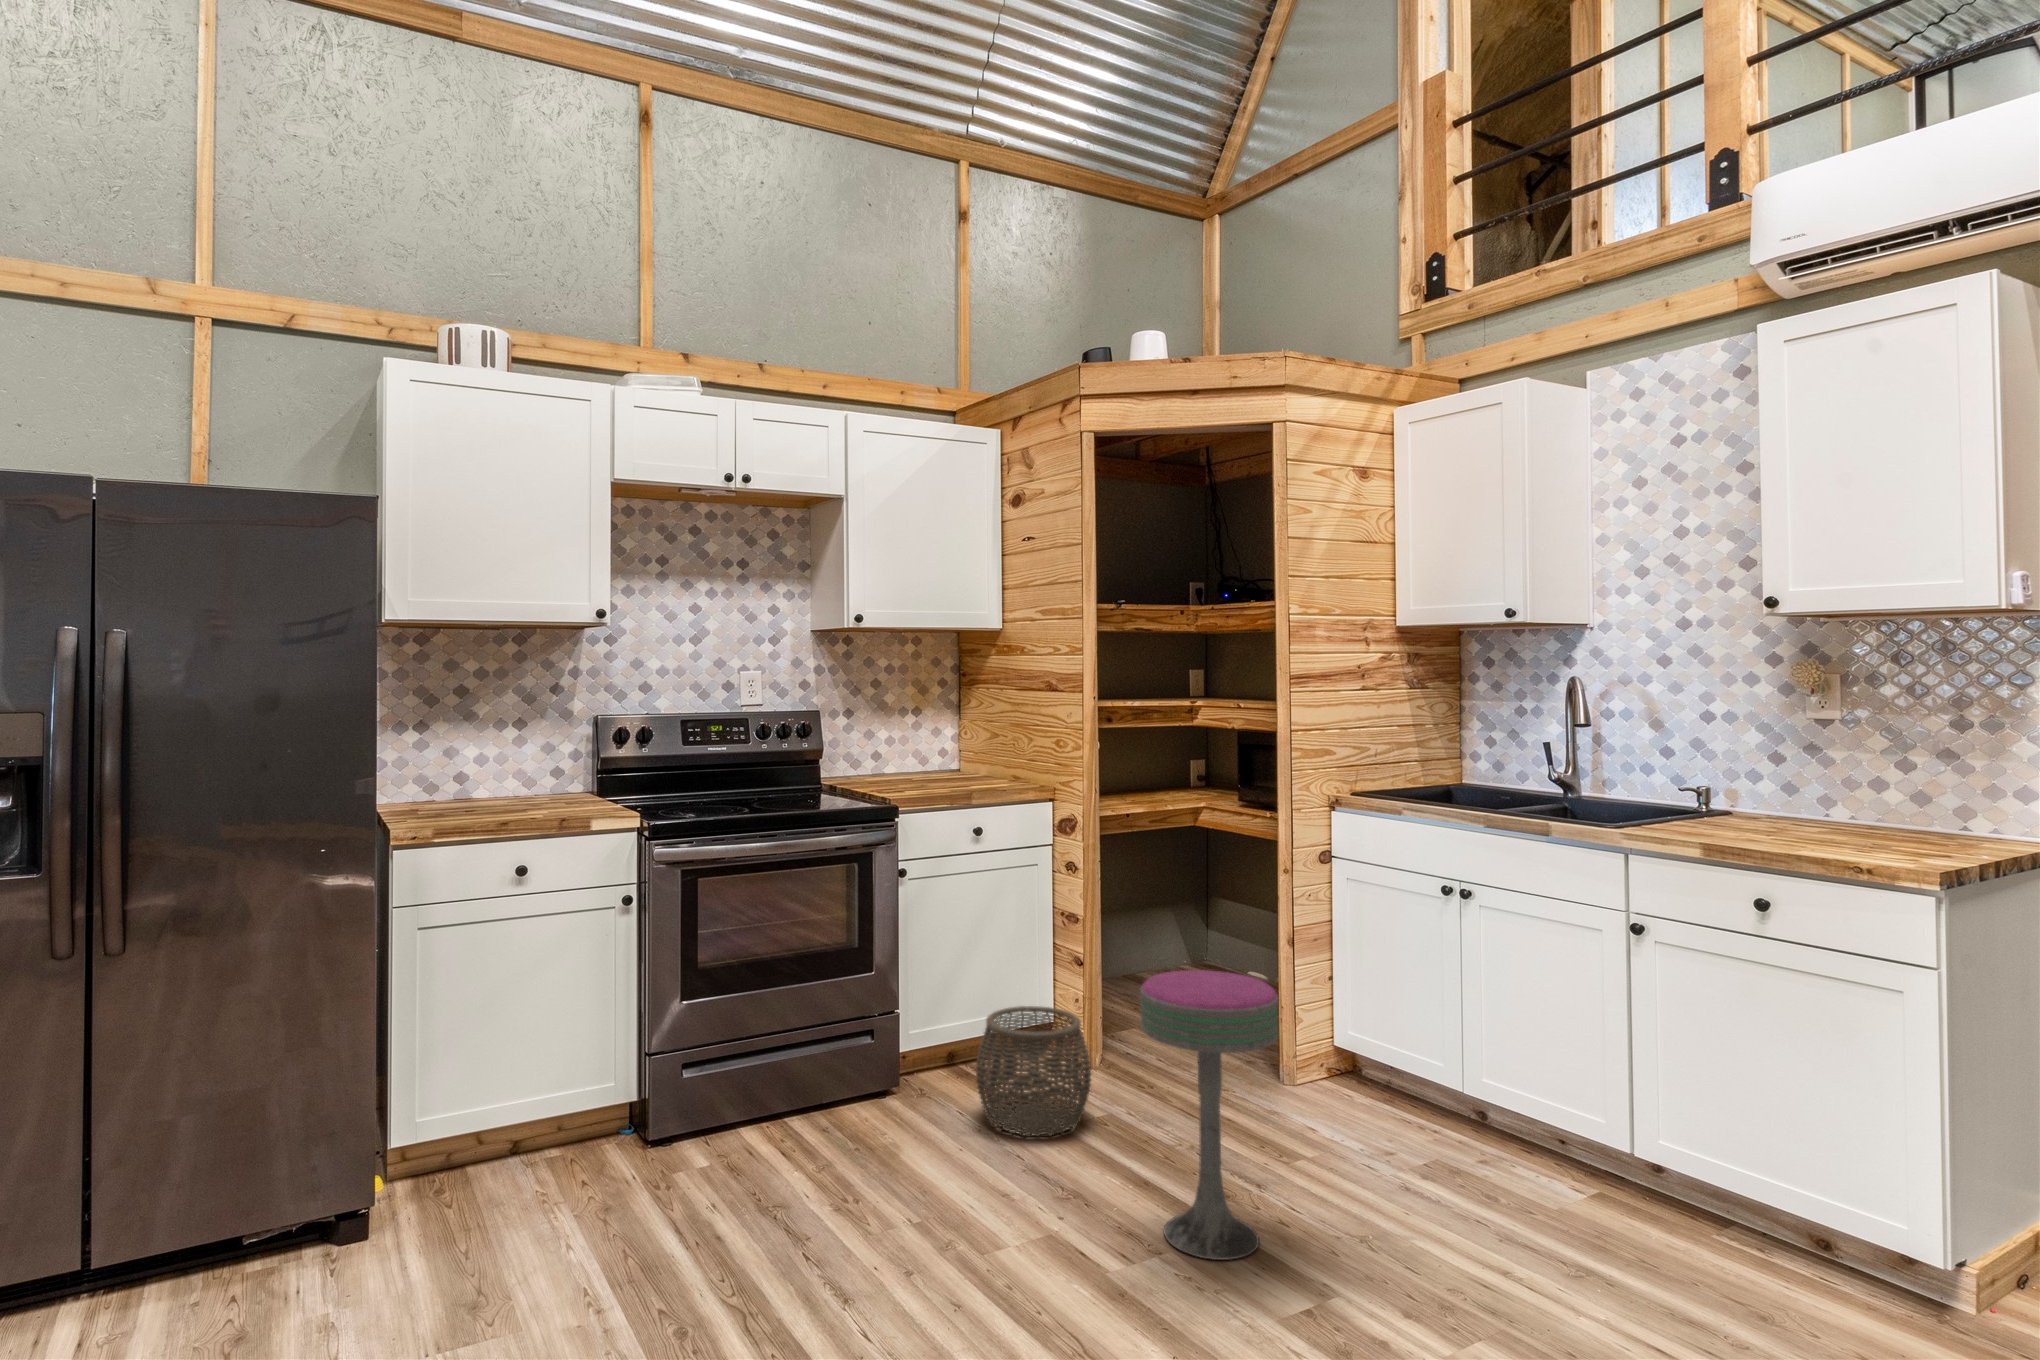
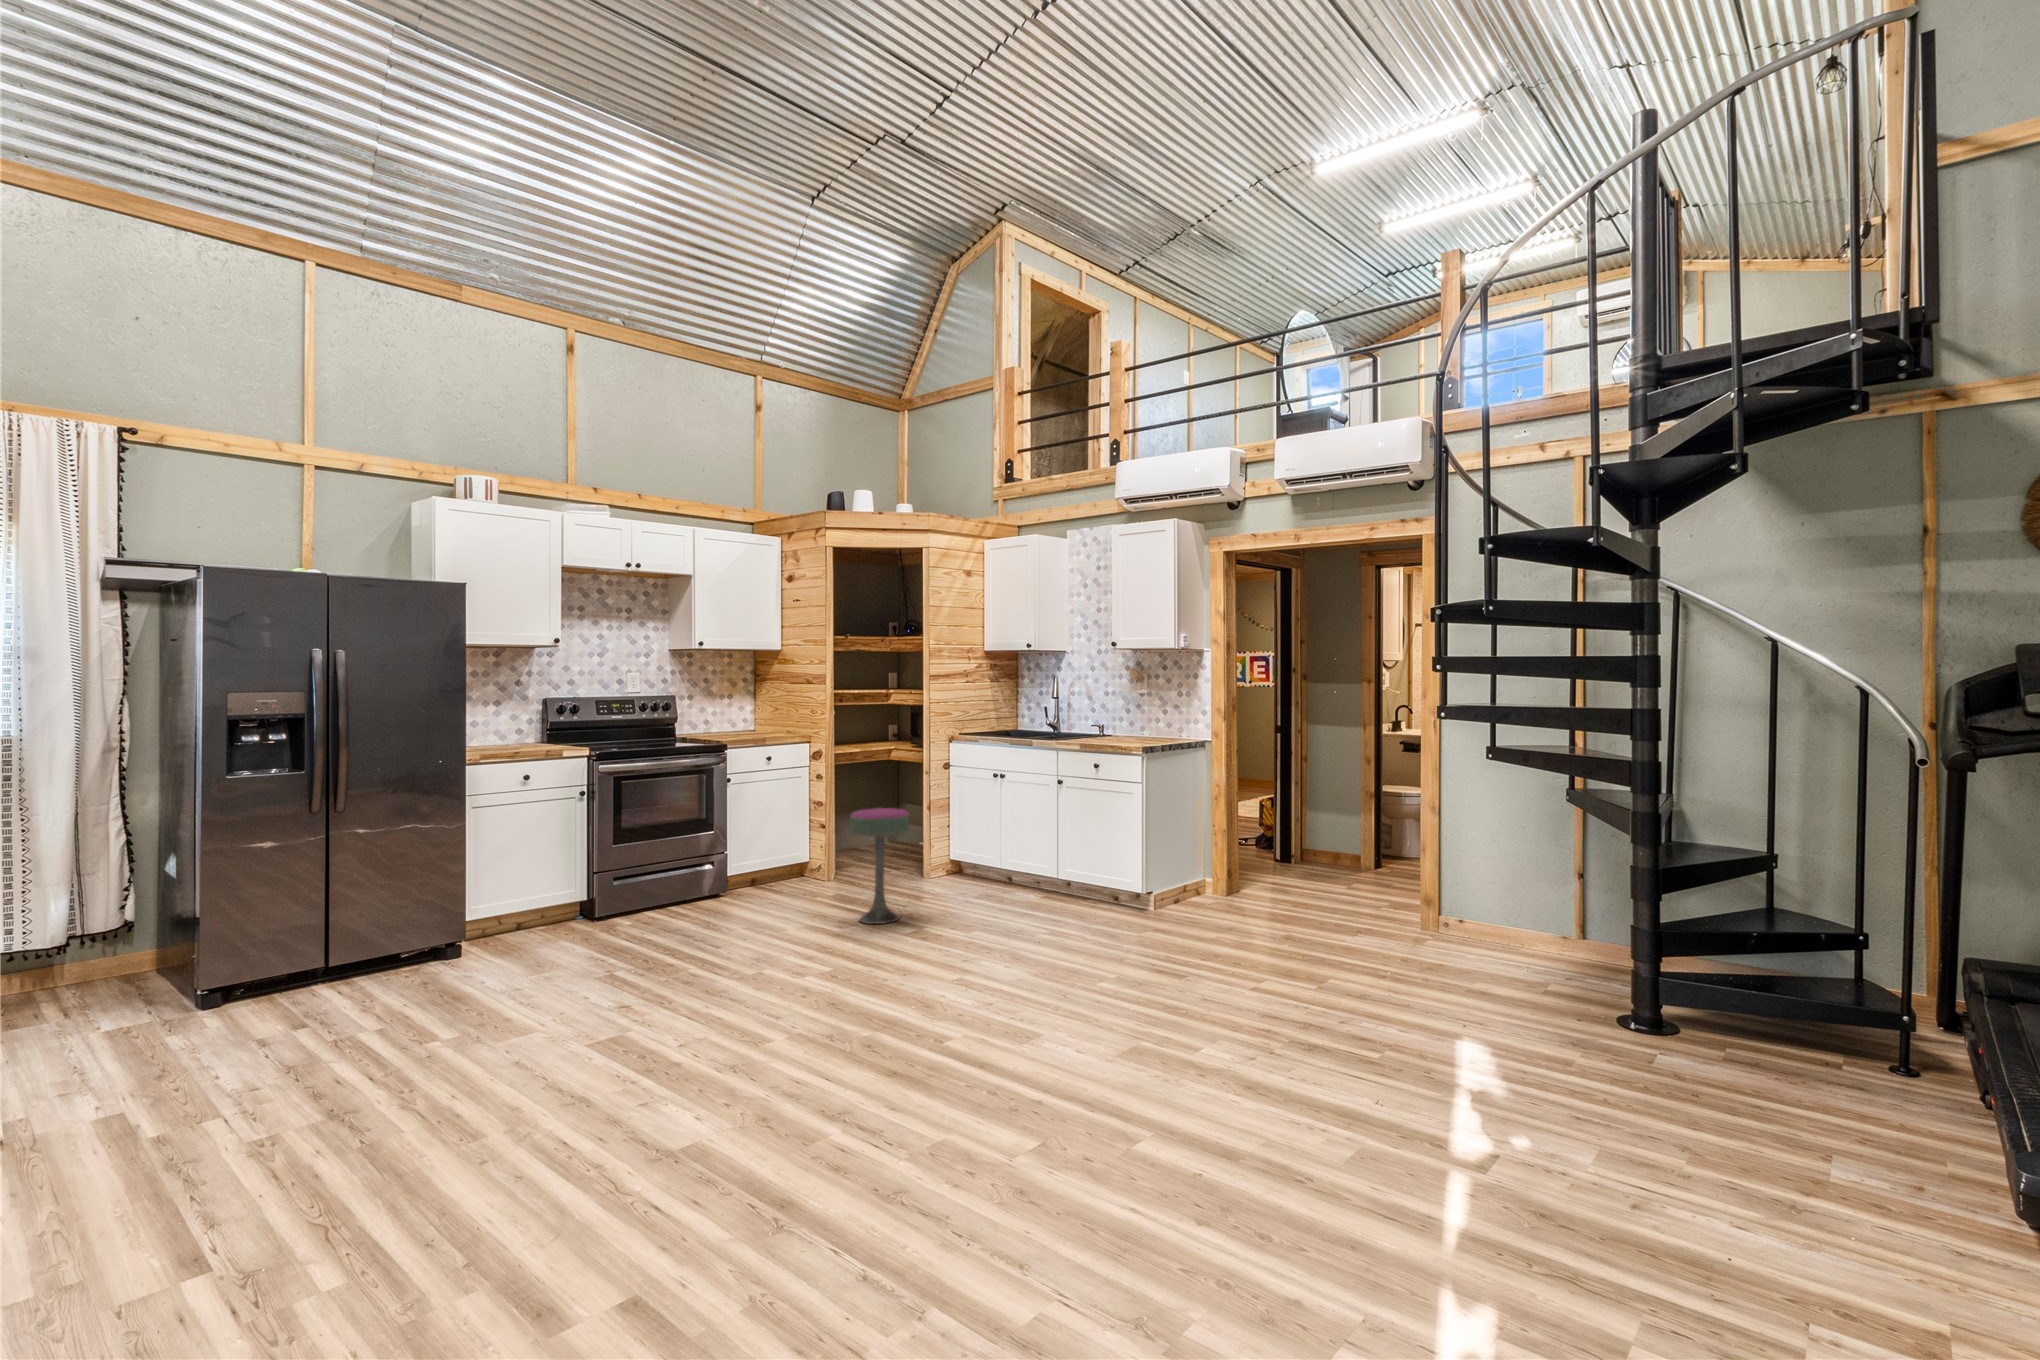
woven basket: present [976,1006,1091,1136] -> none [769,843,829,902]

